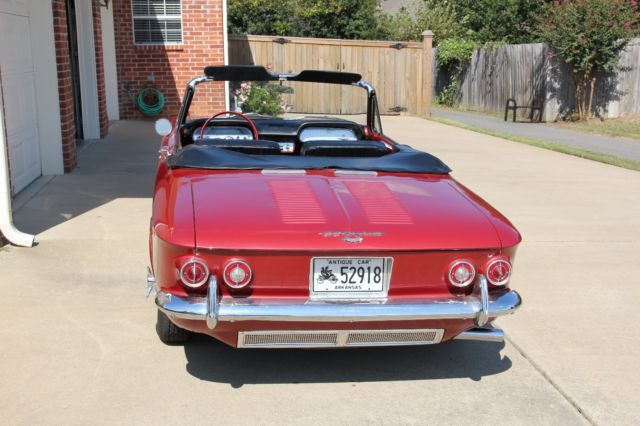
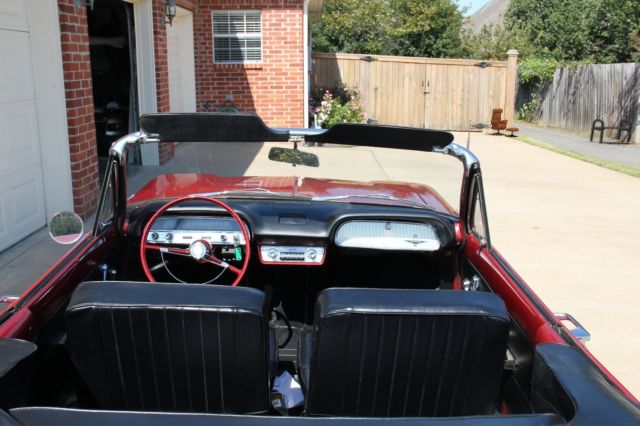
lounge chair: none [407,90,436,119] -> present [490,108,519,137]

